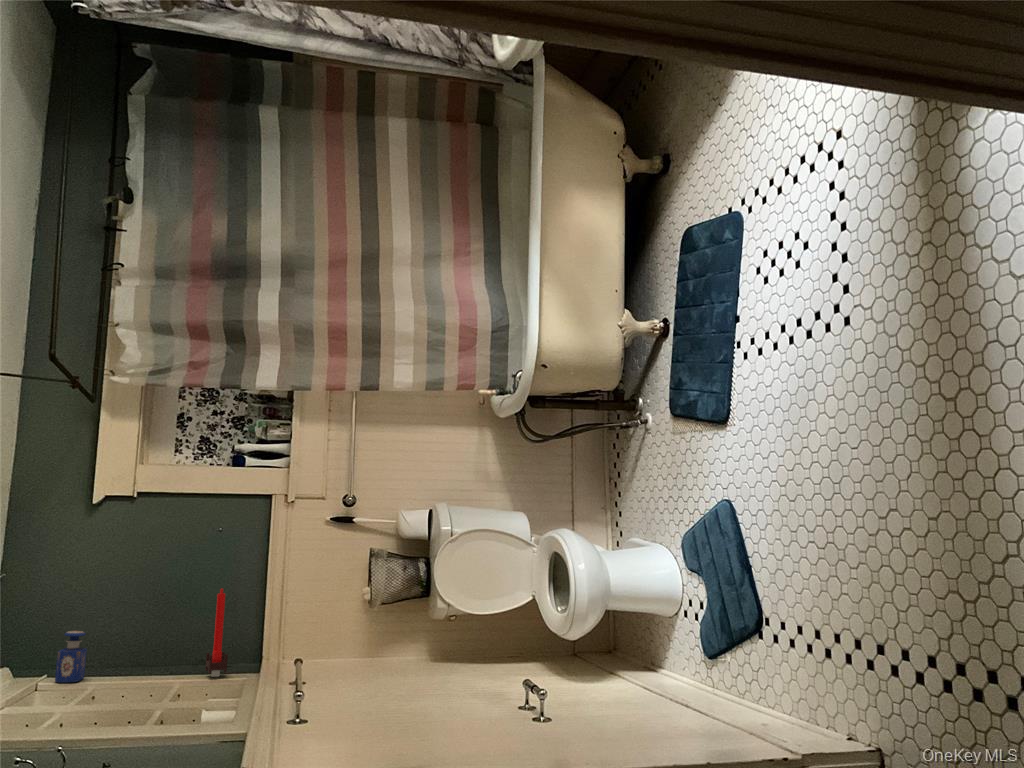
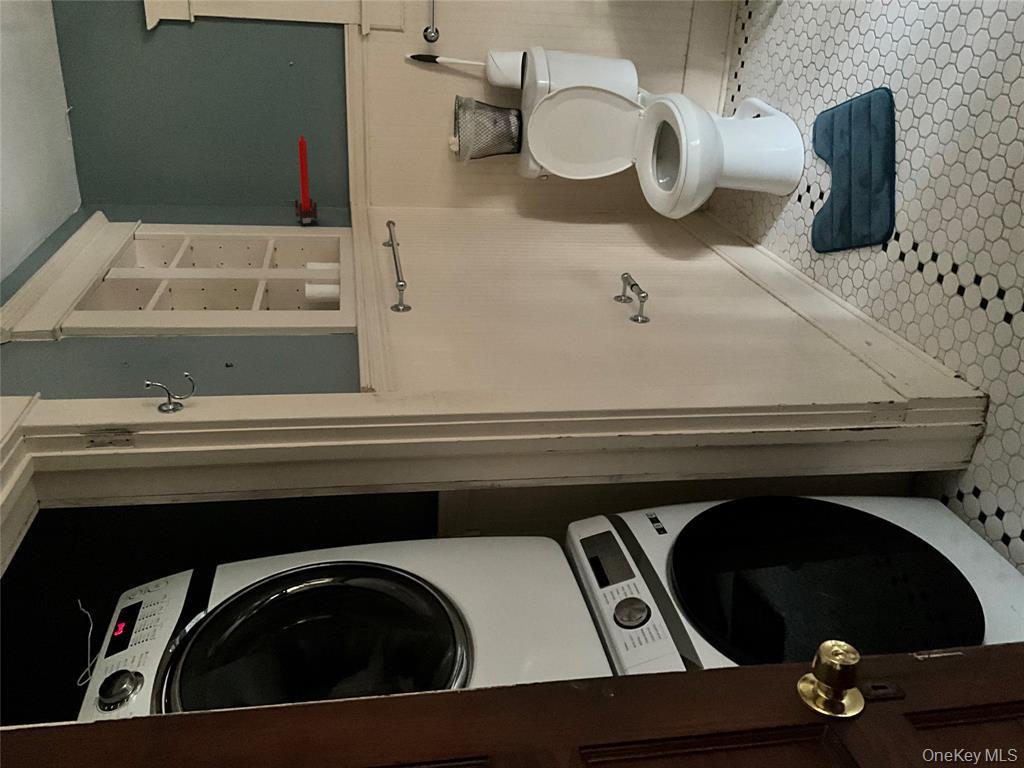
perfume bottle: present [55,631,87,682] -> none [148,173,179,224]

